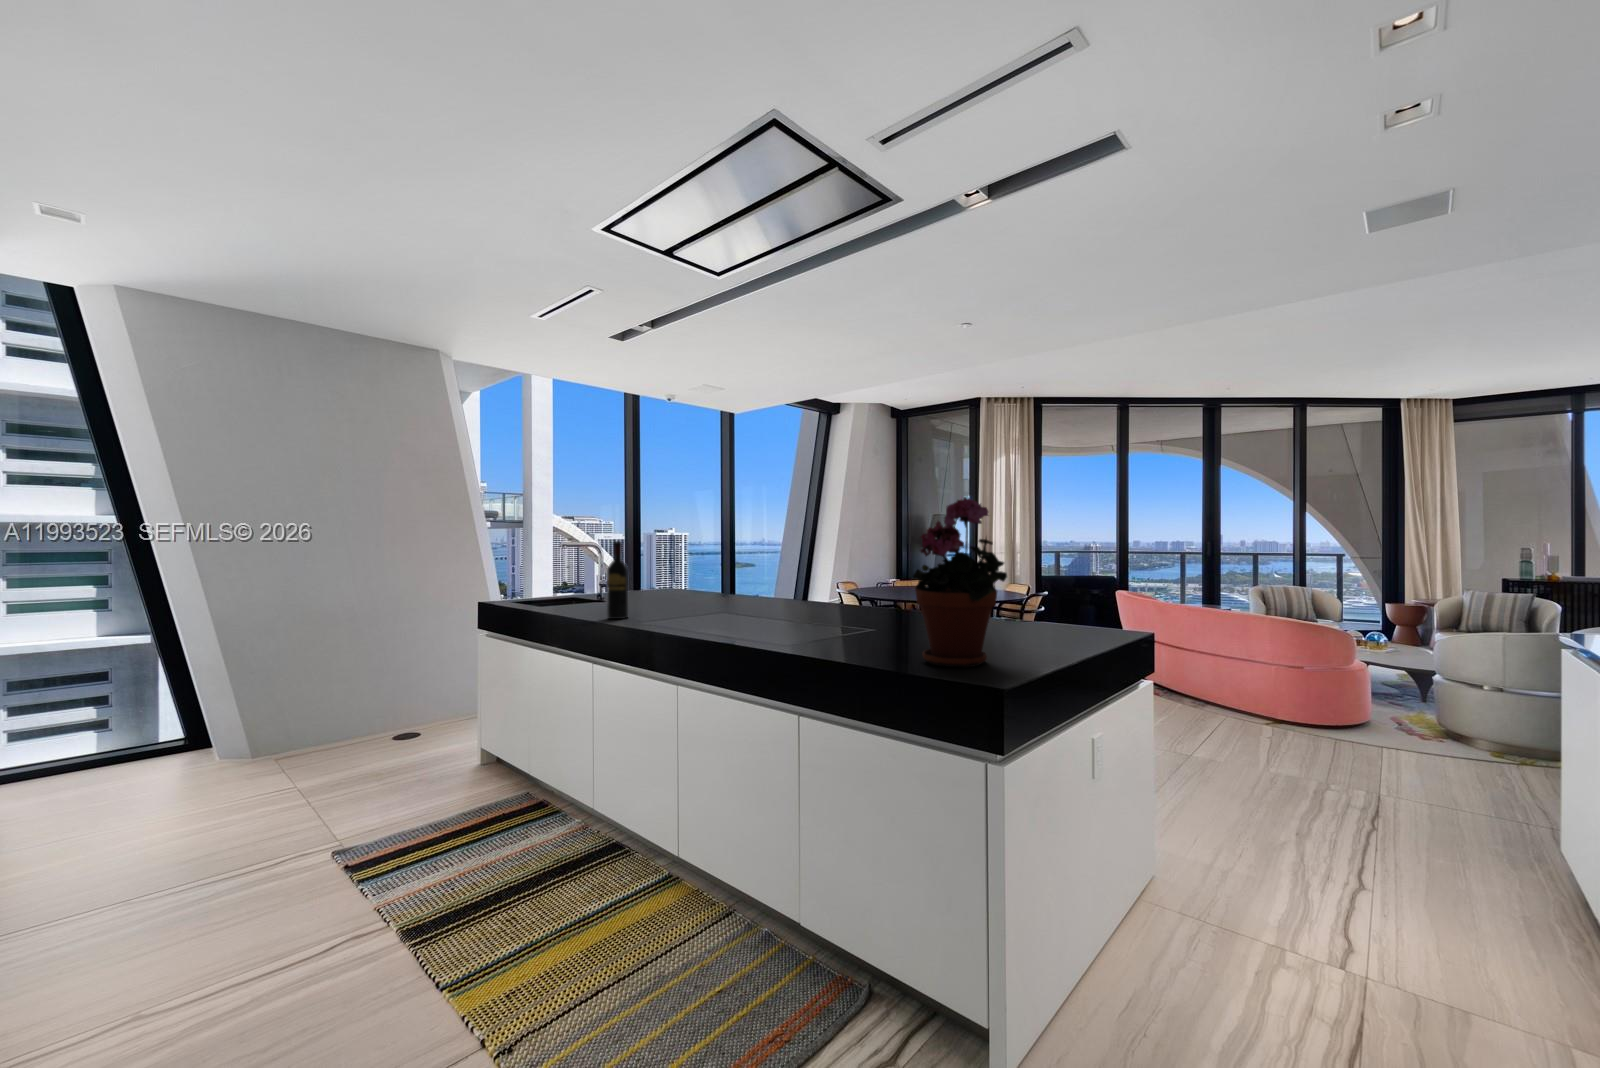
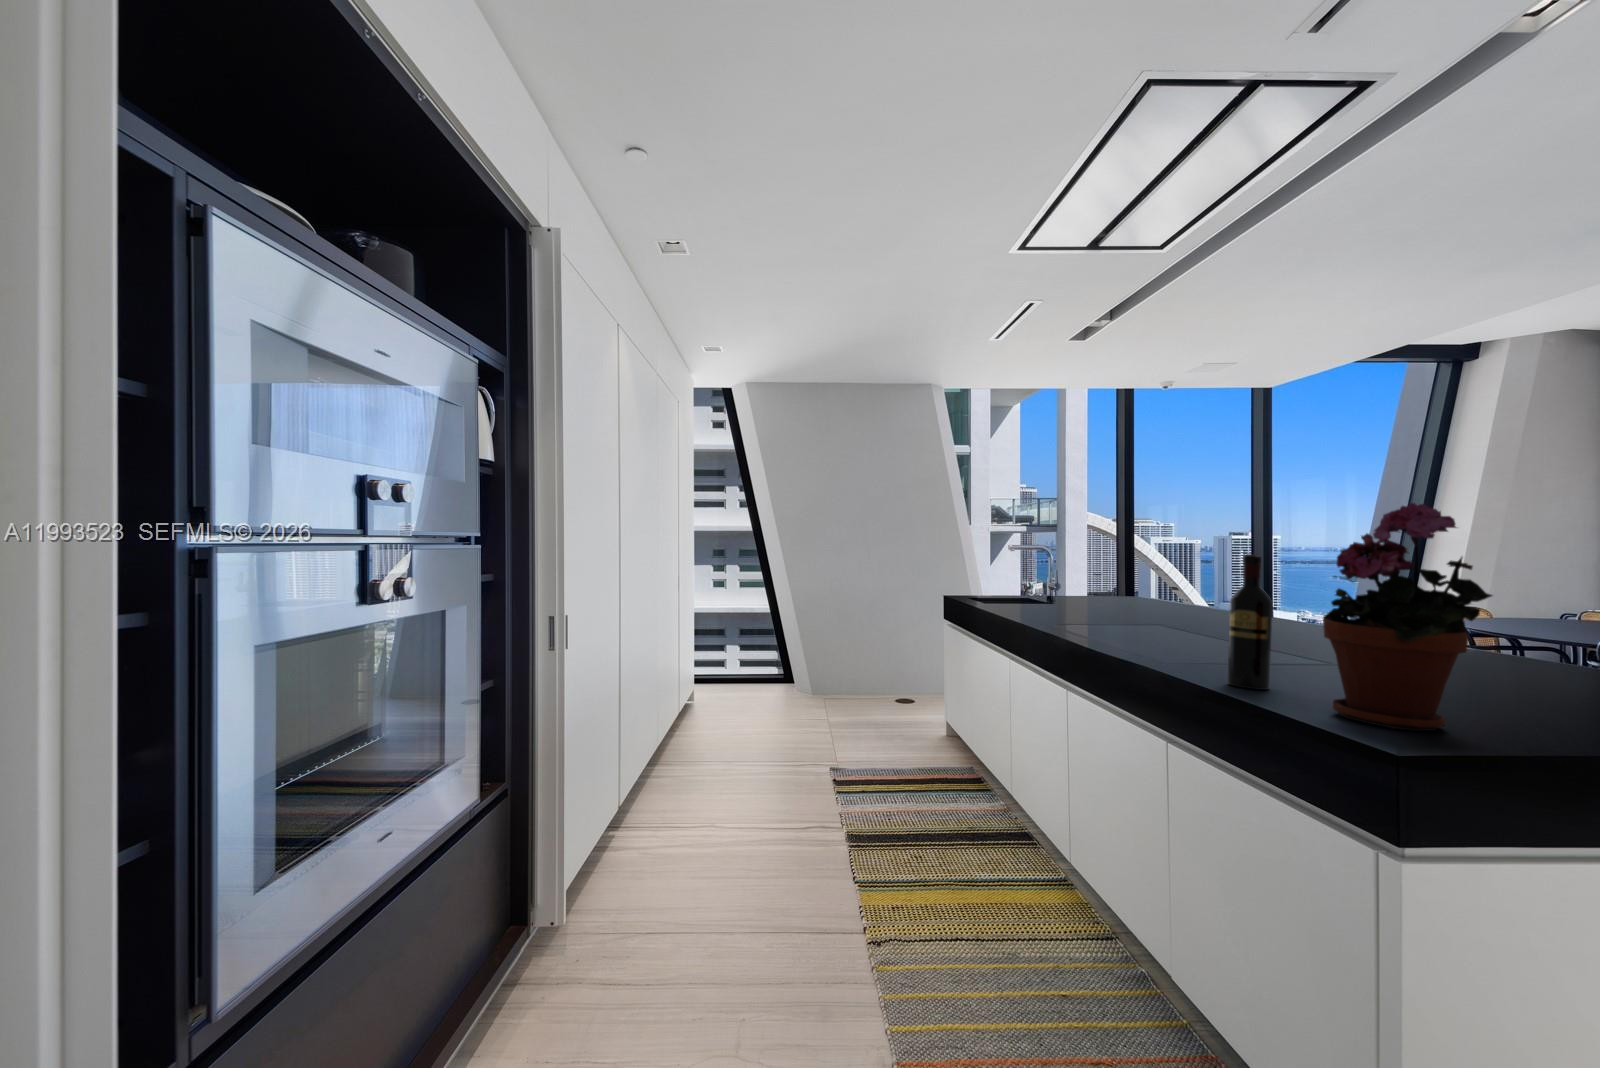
wine bottle: present [607,541,628,619] -> present [1227,554,1272,690]

